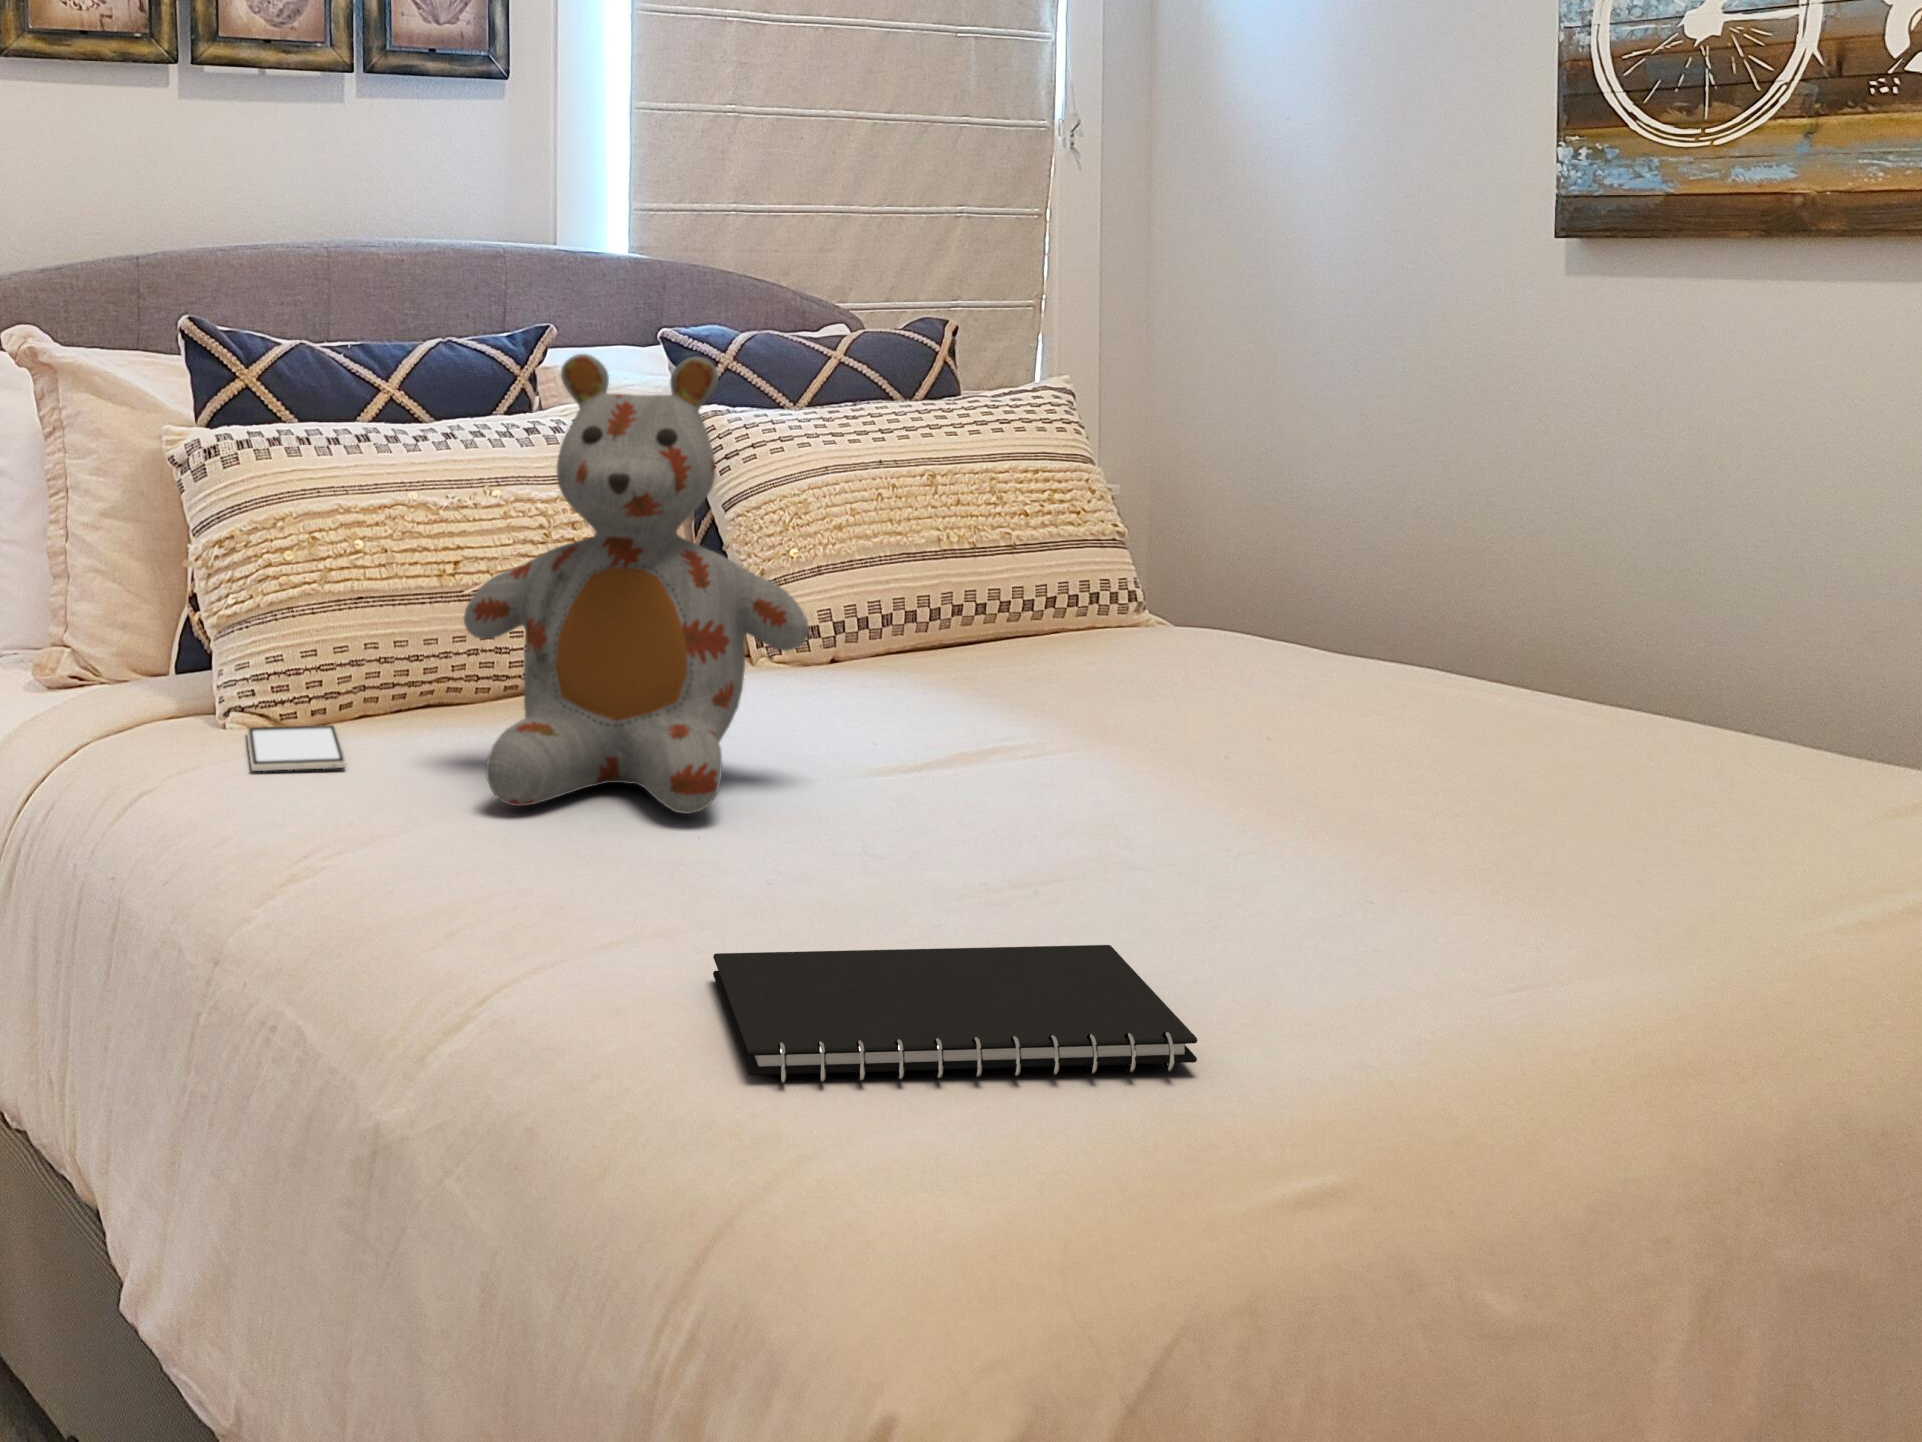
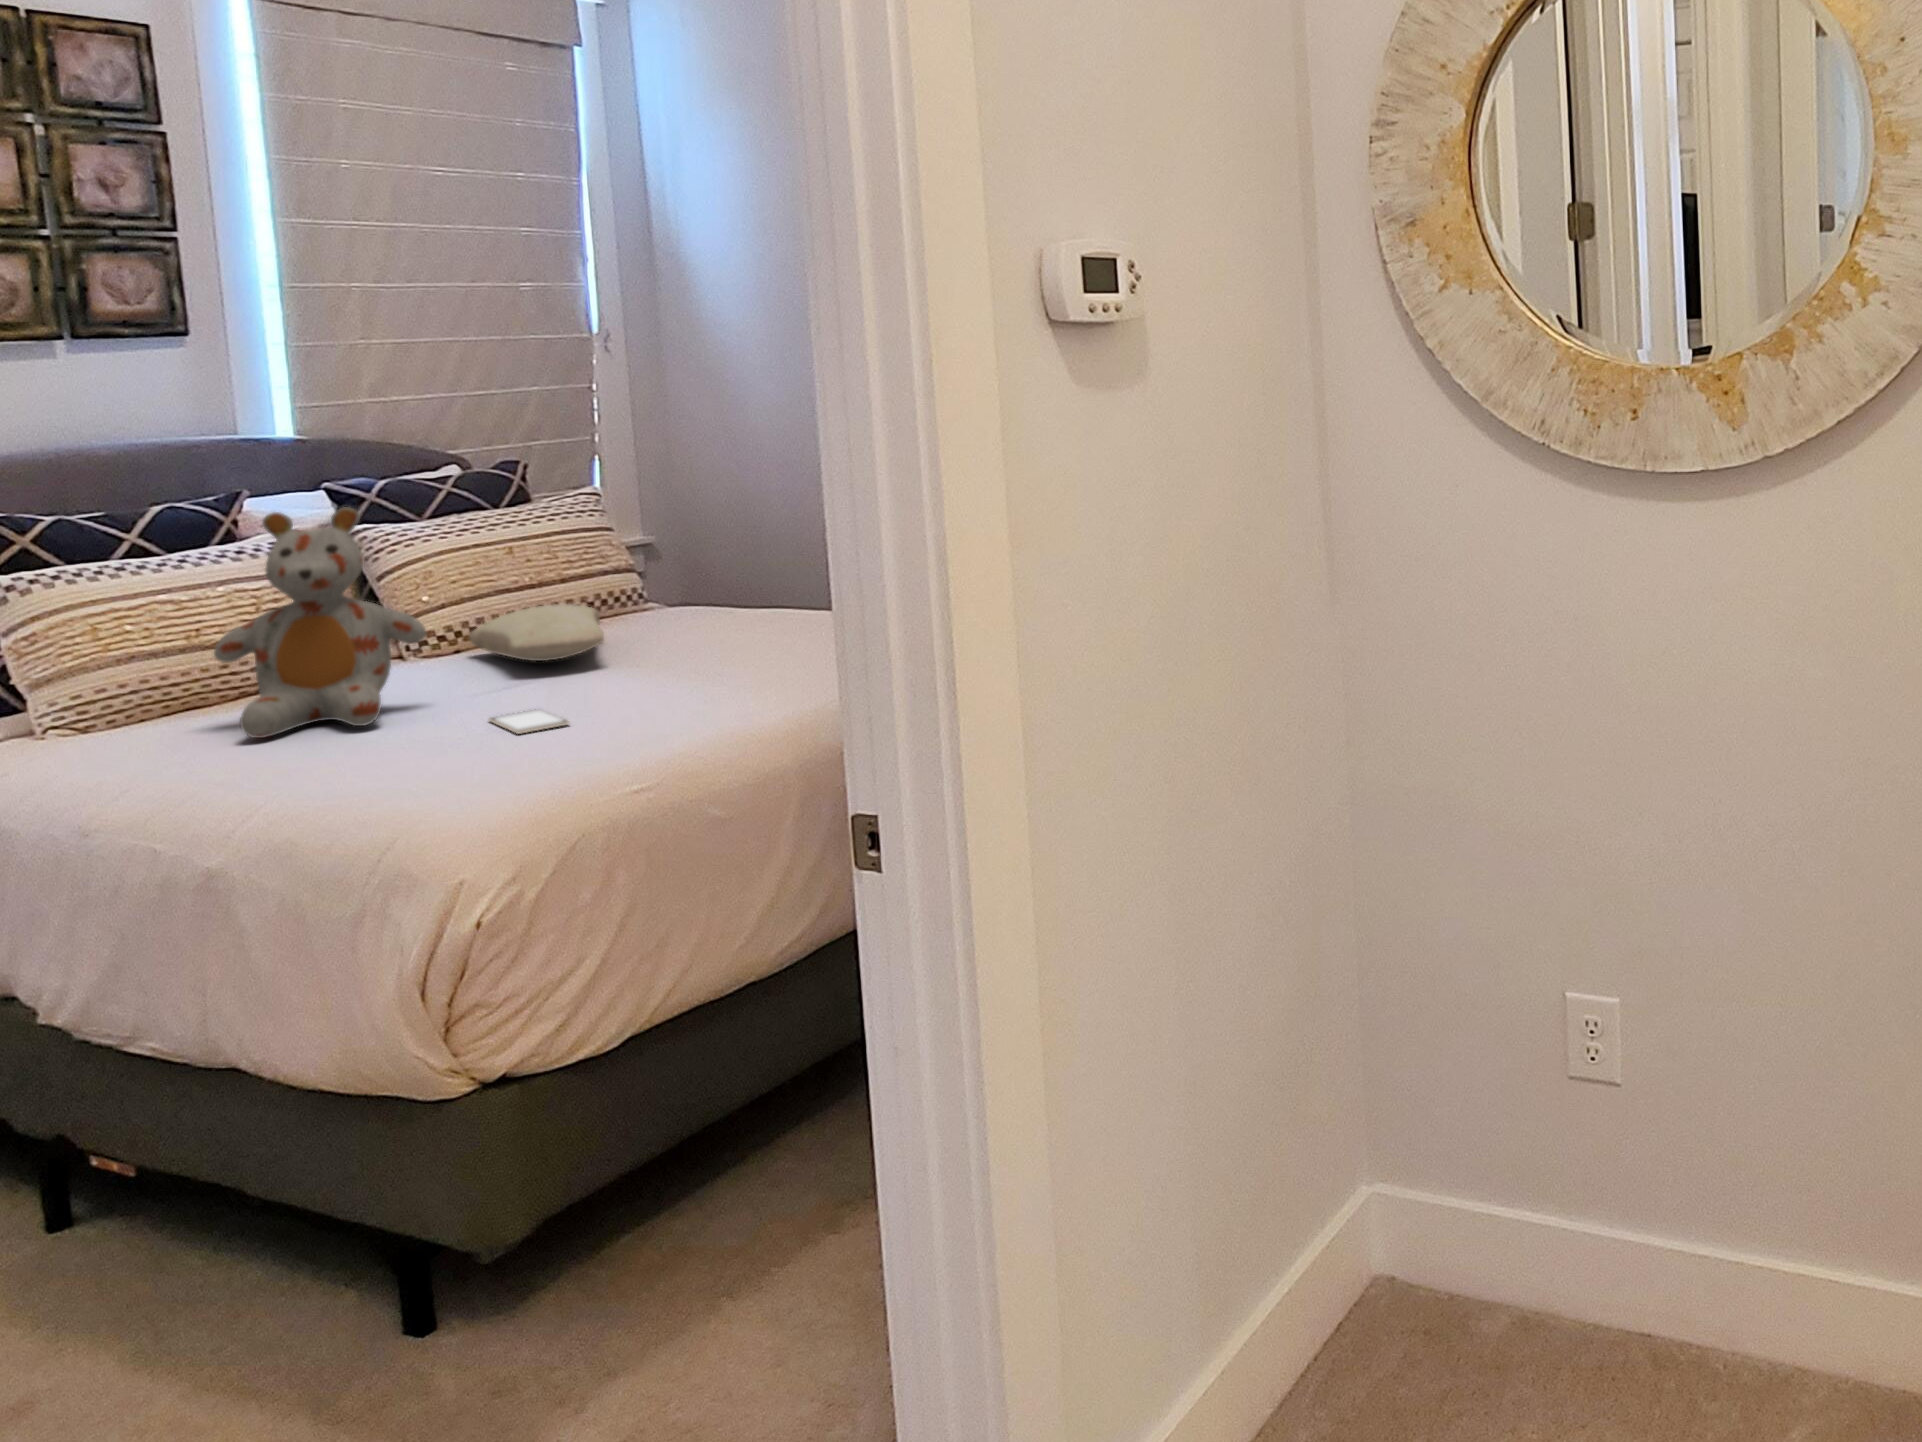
pillow: none [863,597,1111,713] -> present [469,604,604,661]
smartphone: present [247,725,347,771] -> present [489,709,569,734]
notebook: present [713,945,1197,1083] -> none [379,733,603,799]

